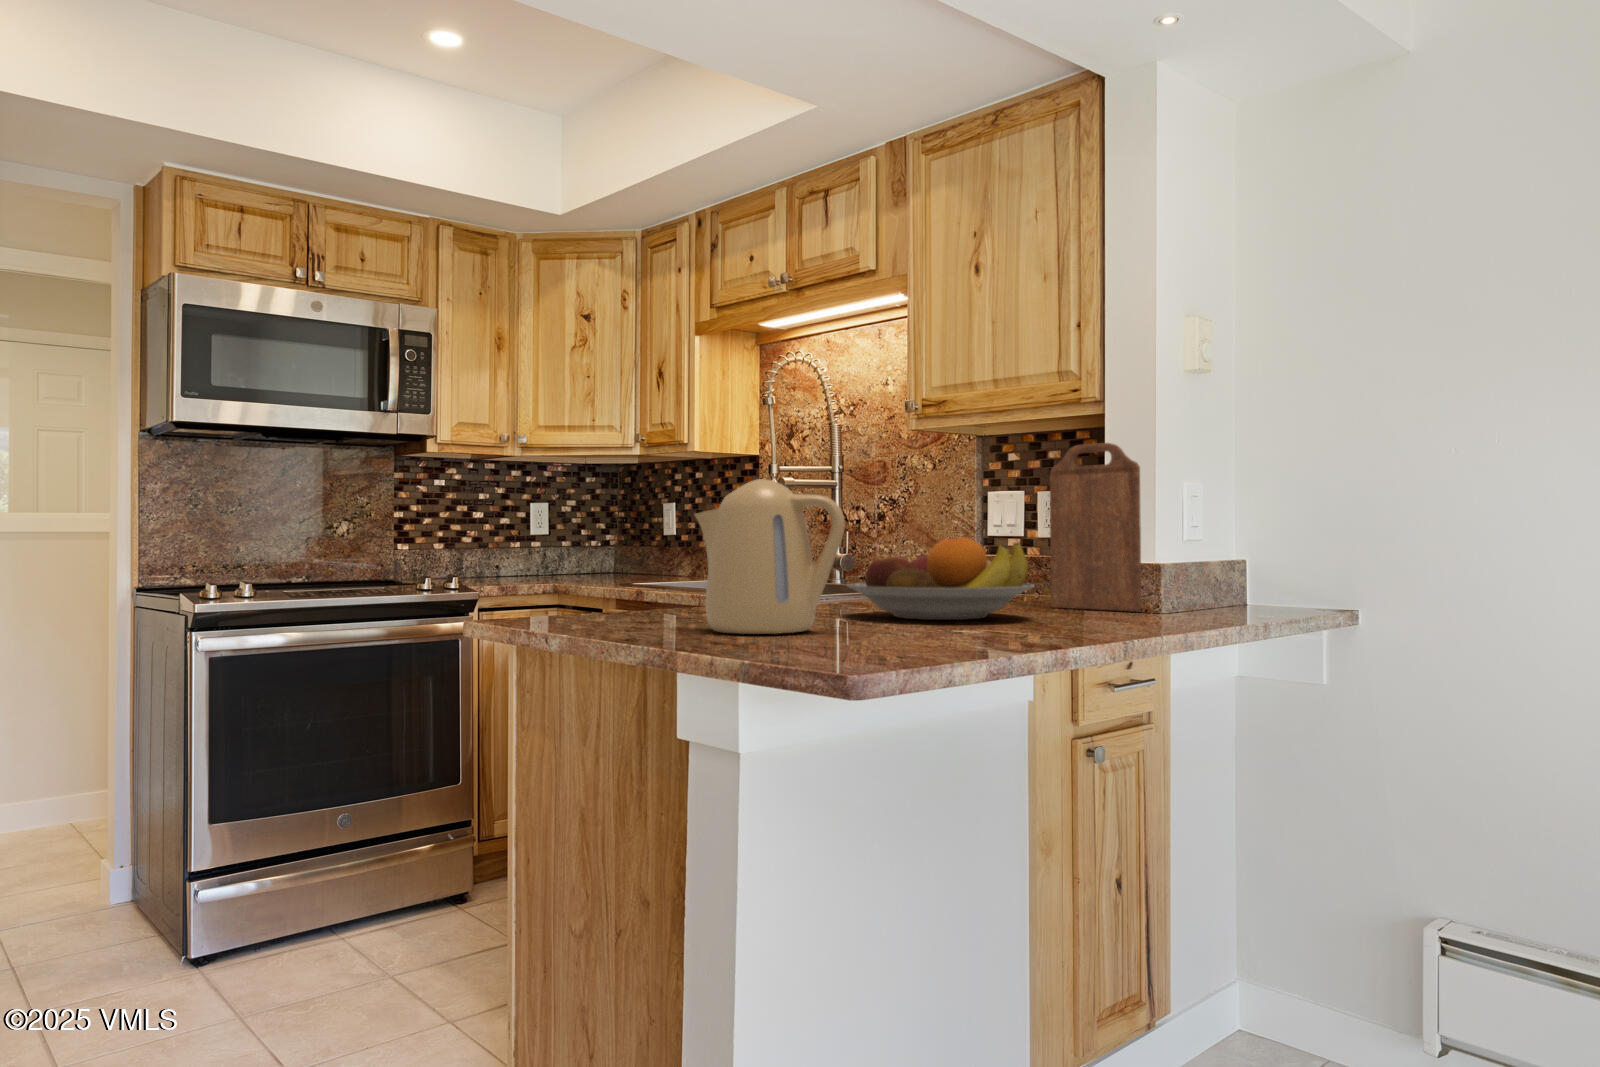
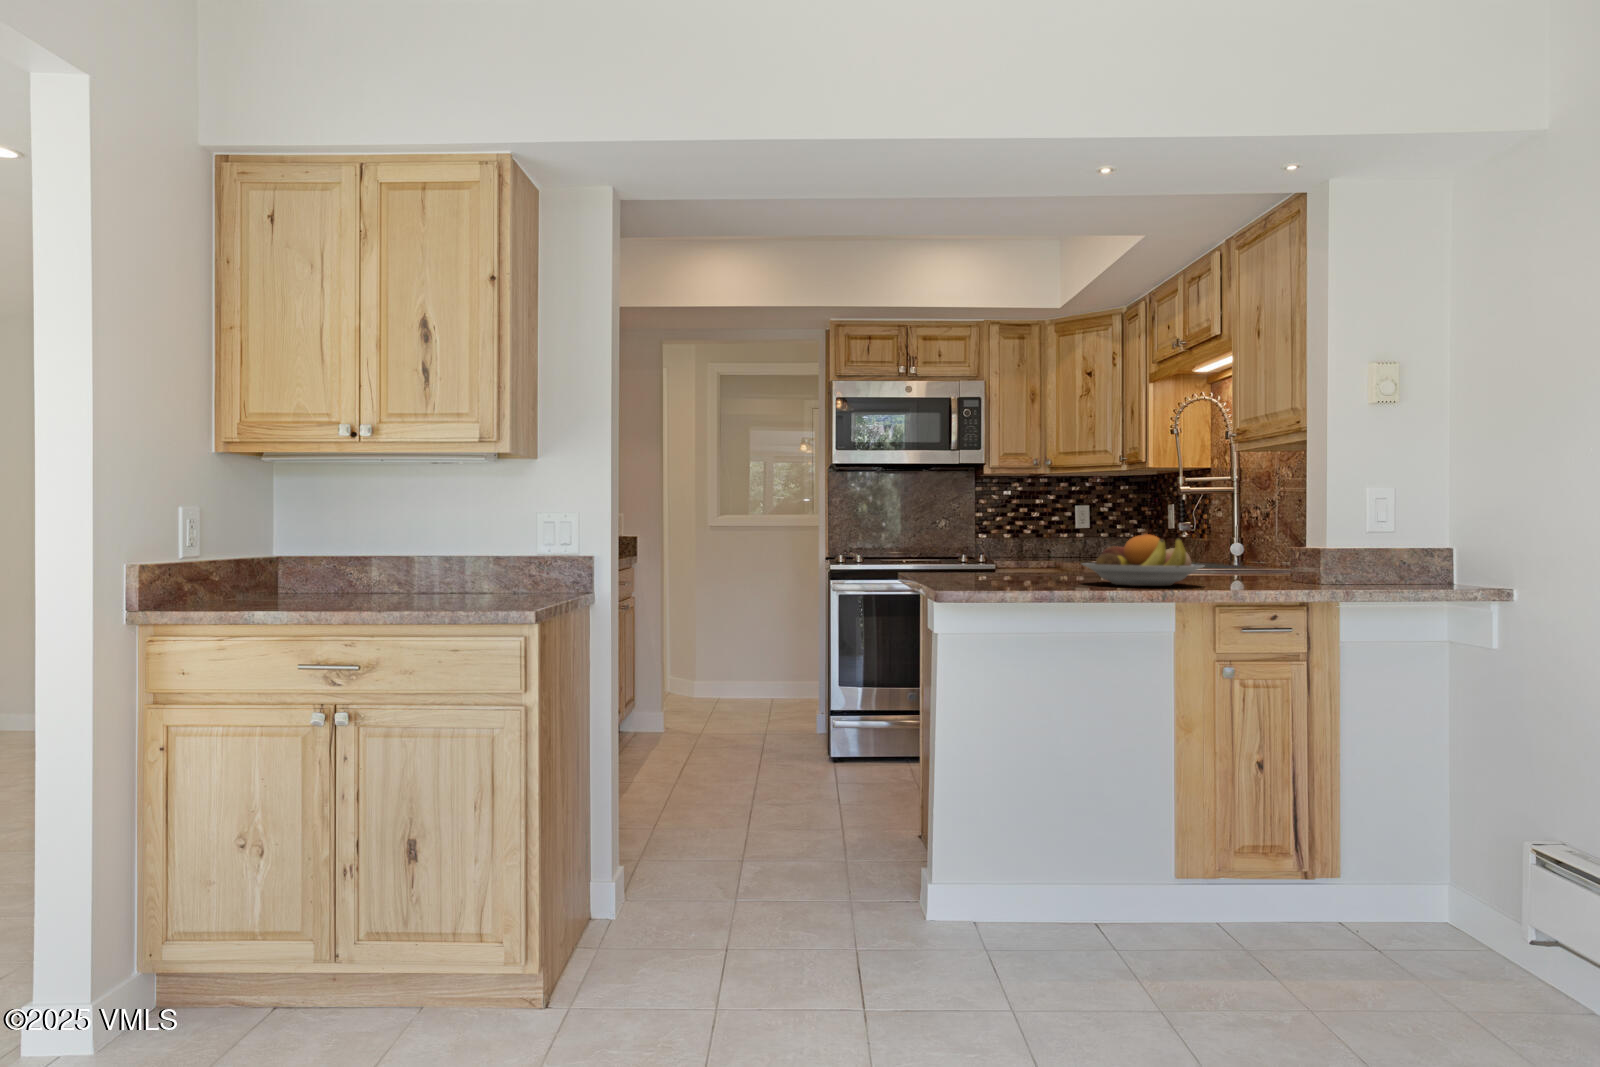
cutting board: present [1050,443,1141,611] -> none [1277,467,1319,589]
kettle: present [695,479,845,634] -> none [962,503,1027,585]

